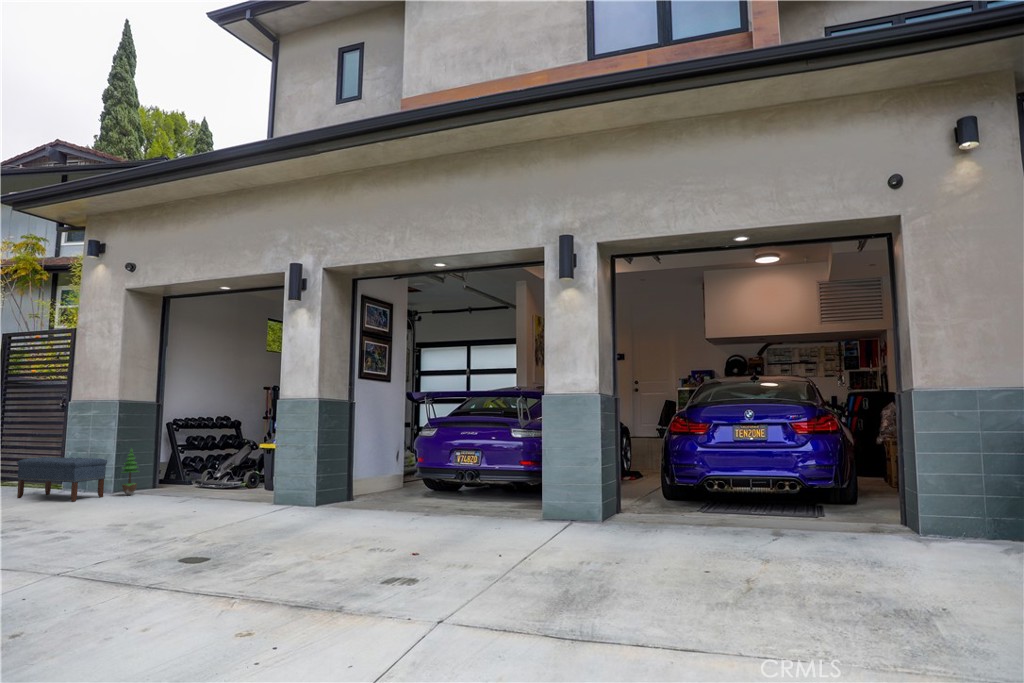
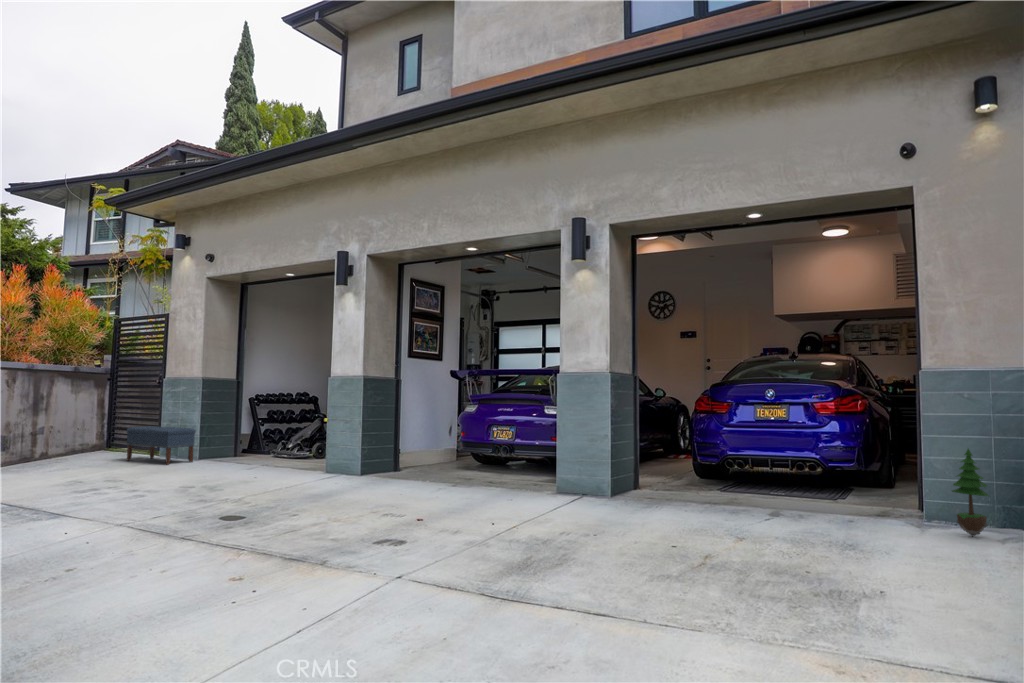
potted tree: present [121,449,138,495] -> present [952,449,989,536]

